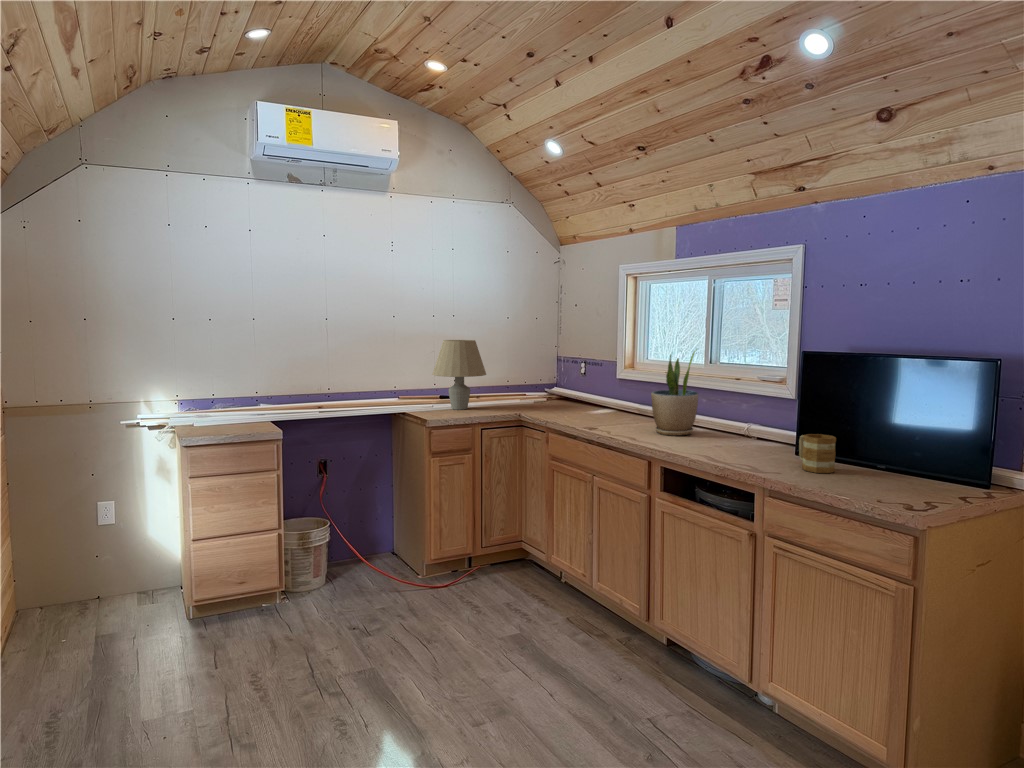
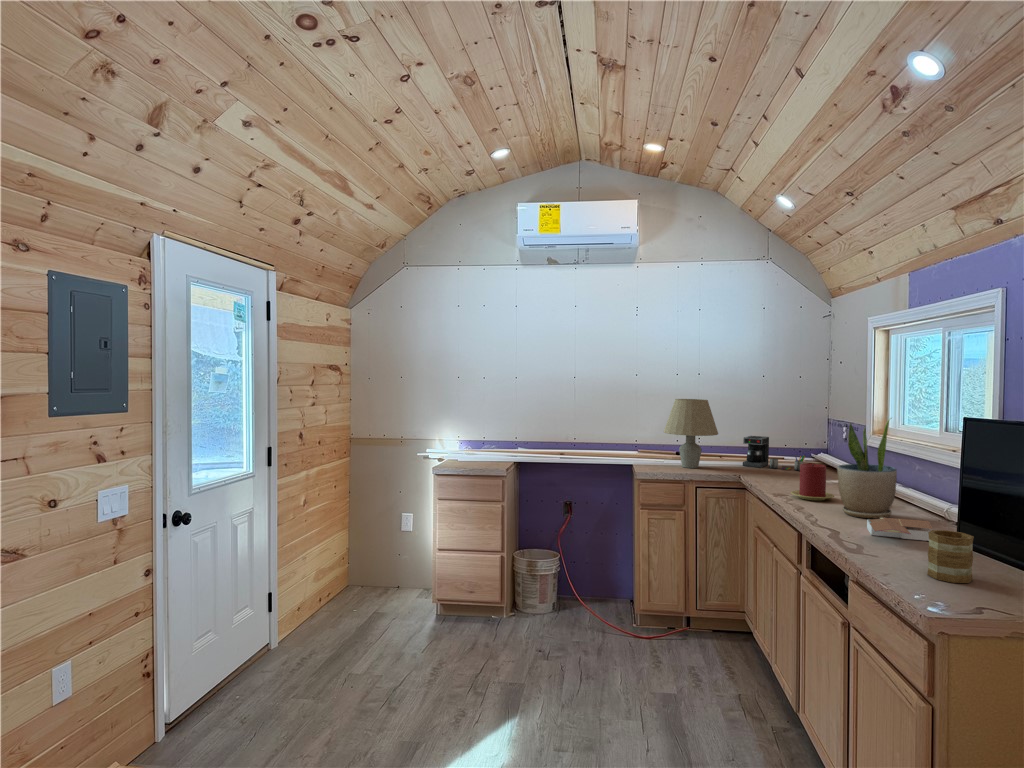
coffee maker: none [498,374,554,404] -> present [743,436,806,471]
candle: none [594,394,630,426] -> present [791,464,834,500]
book: none [698,431,752,448] -> present [867,518,932,541]

